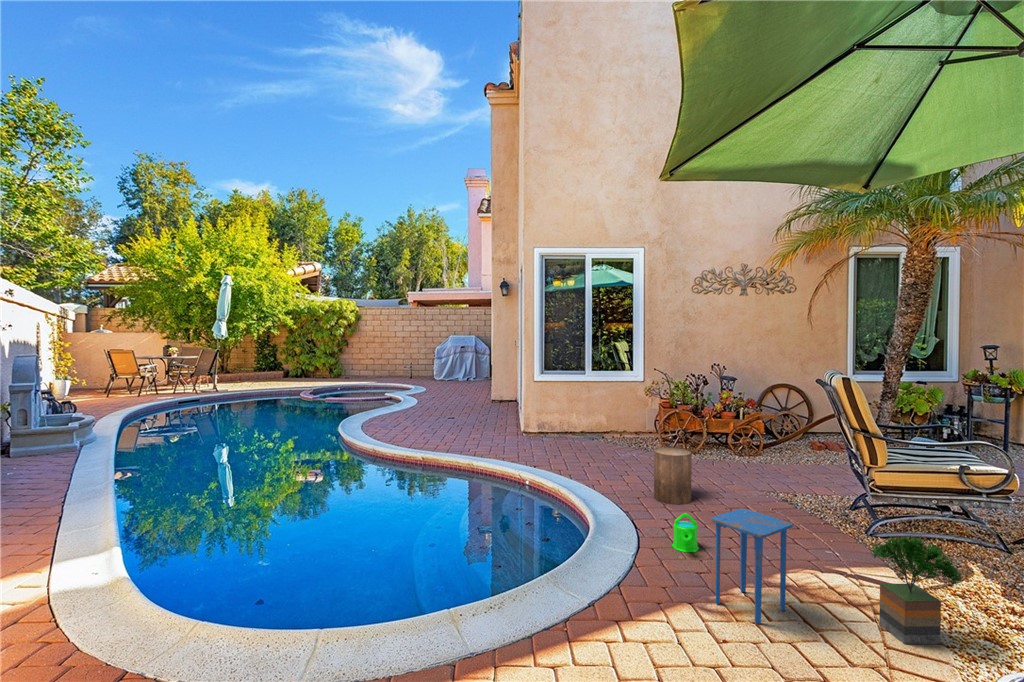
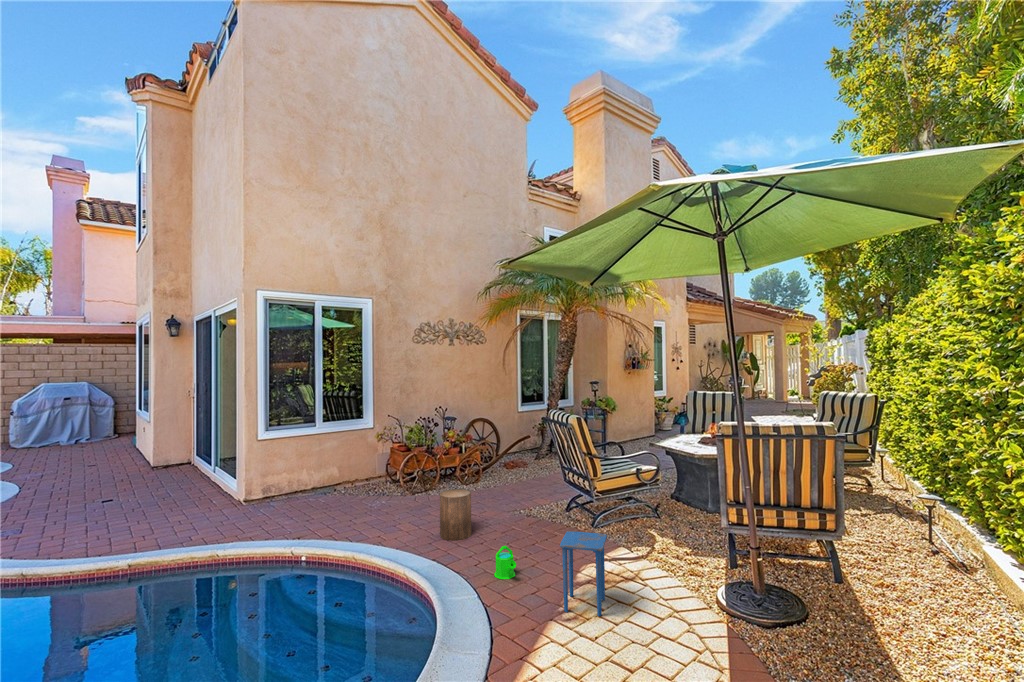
potted tree: present [871,536,962,644] -> none [644,523,695,596]

